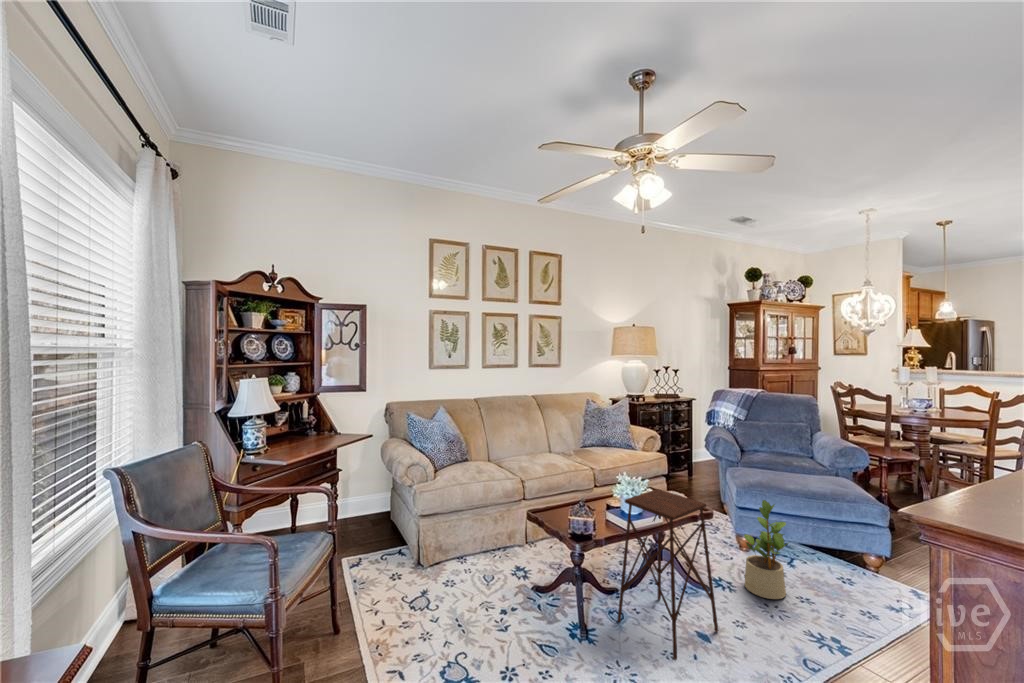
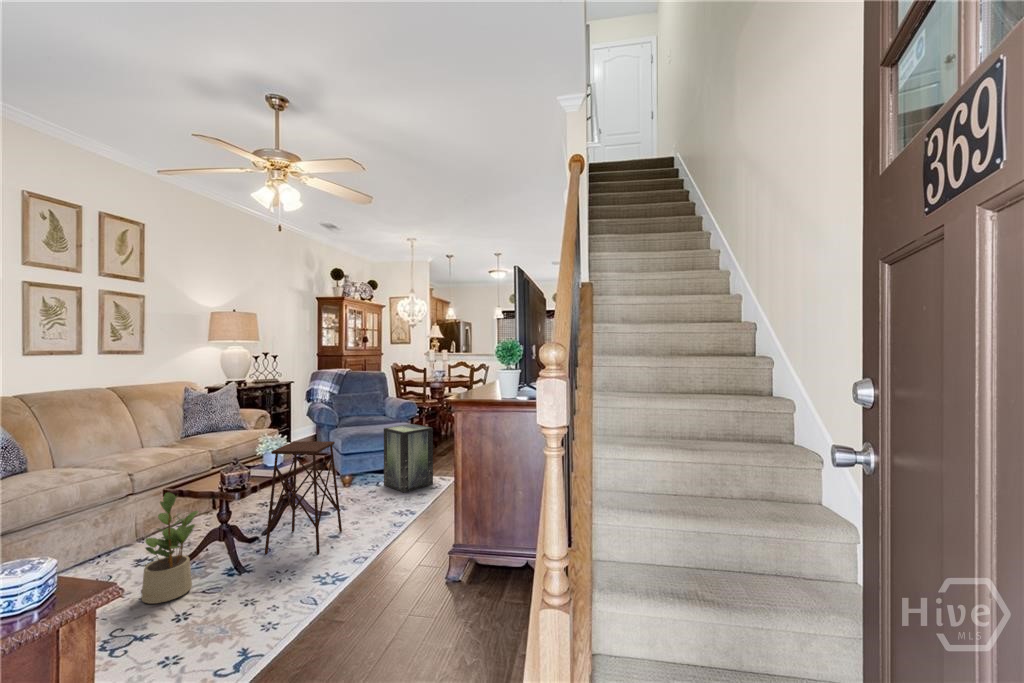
storage box: none [801,485,895,598] -> present [384,424,433,493]
potted plant: present [744,500,787,599] -> present [141,492,198,604]

